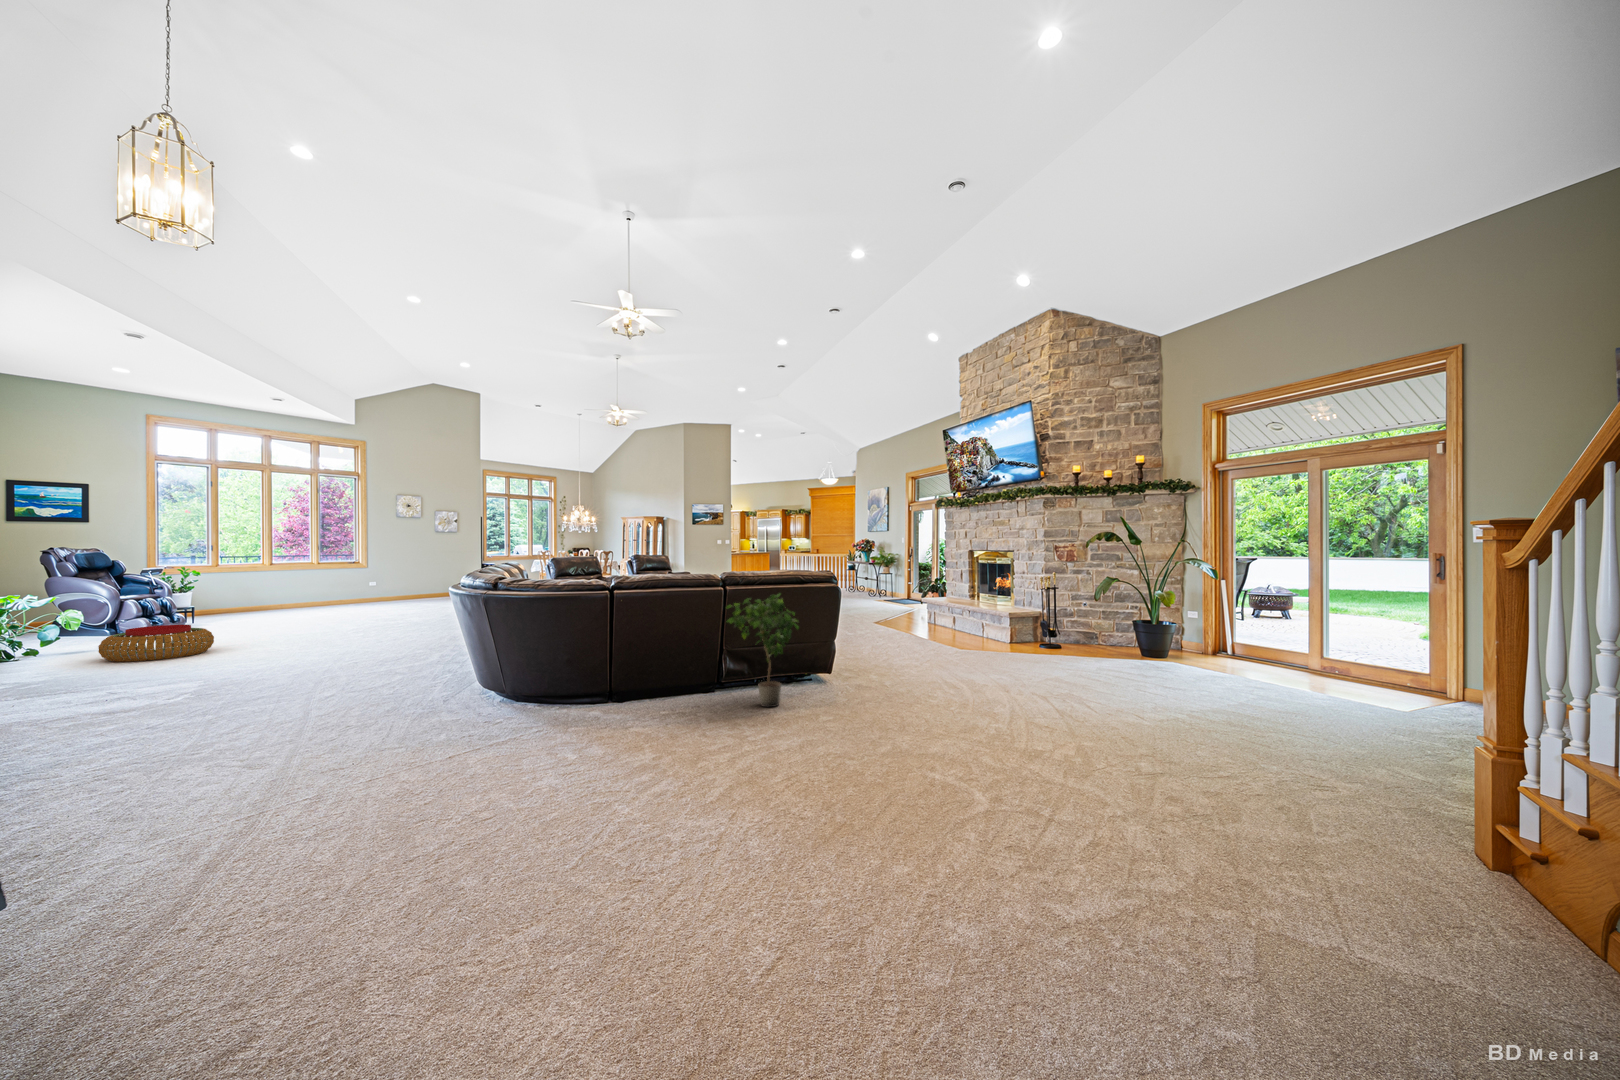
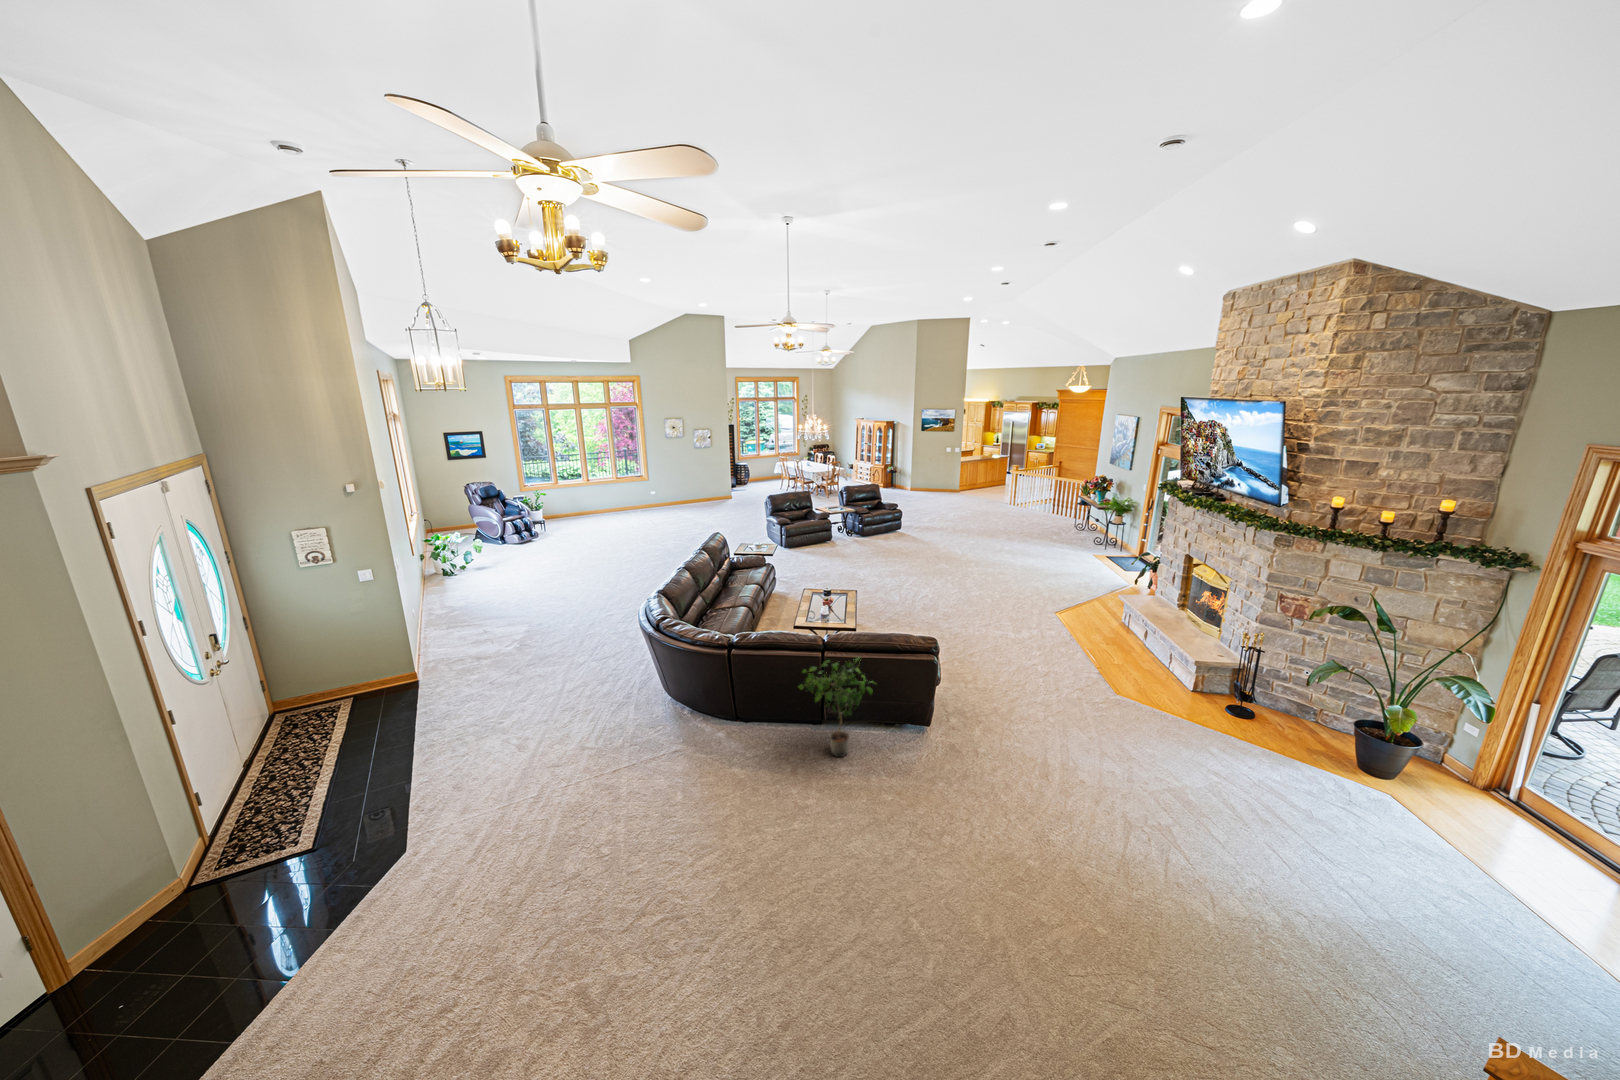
pouf: present [98,625,214,662] -> none [476,546,534,574]

